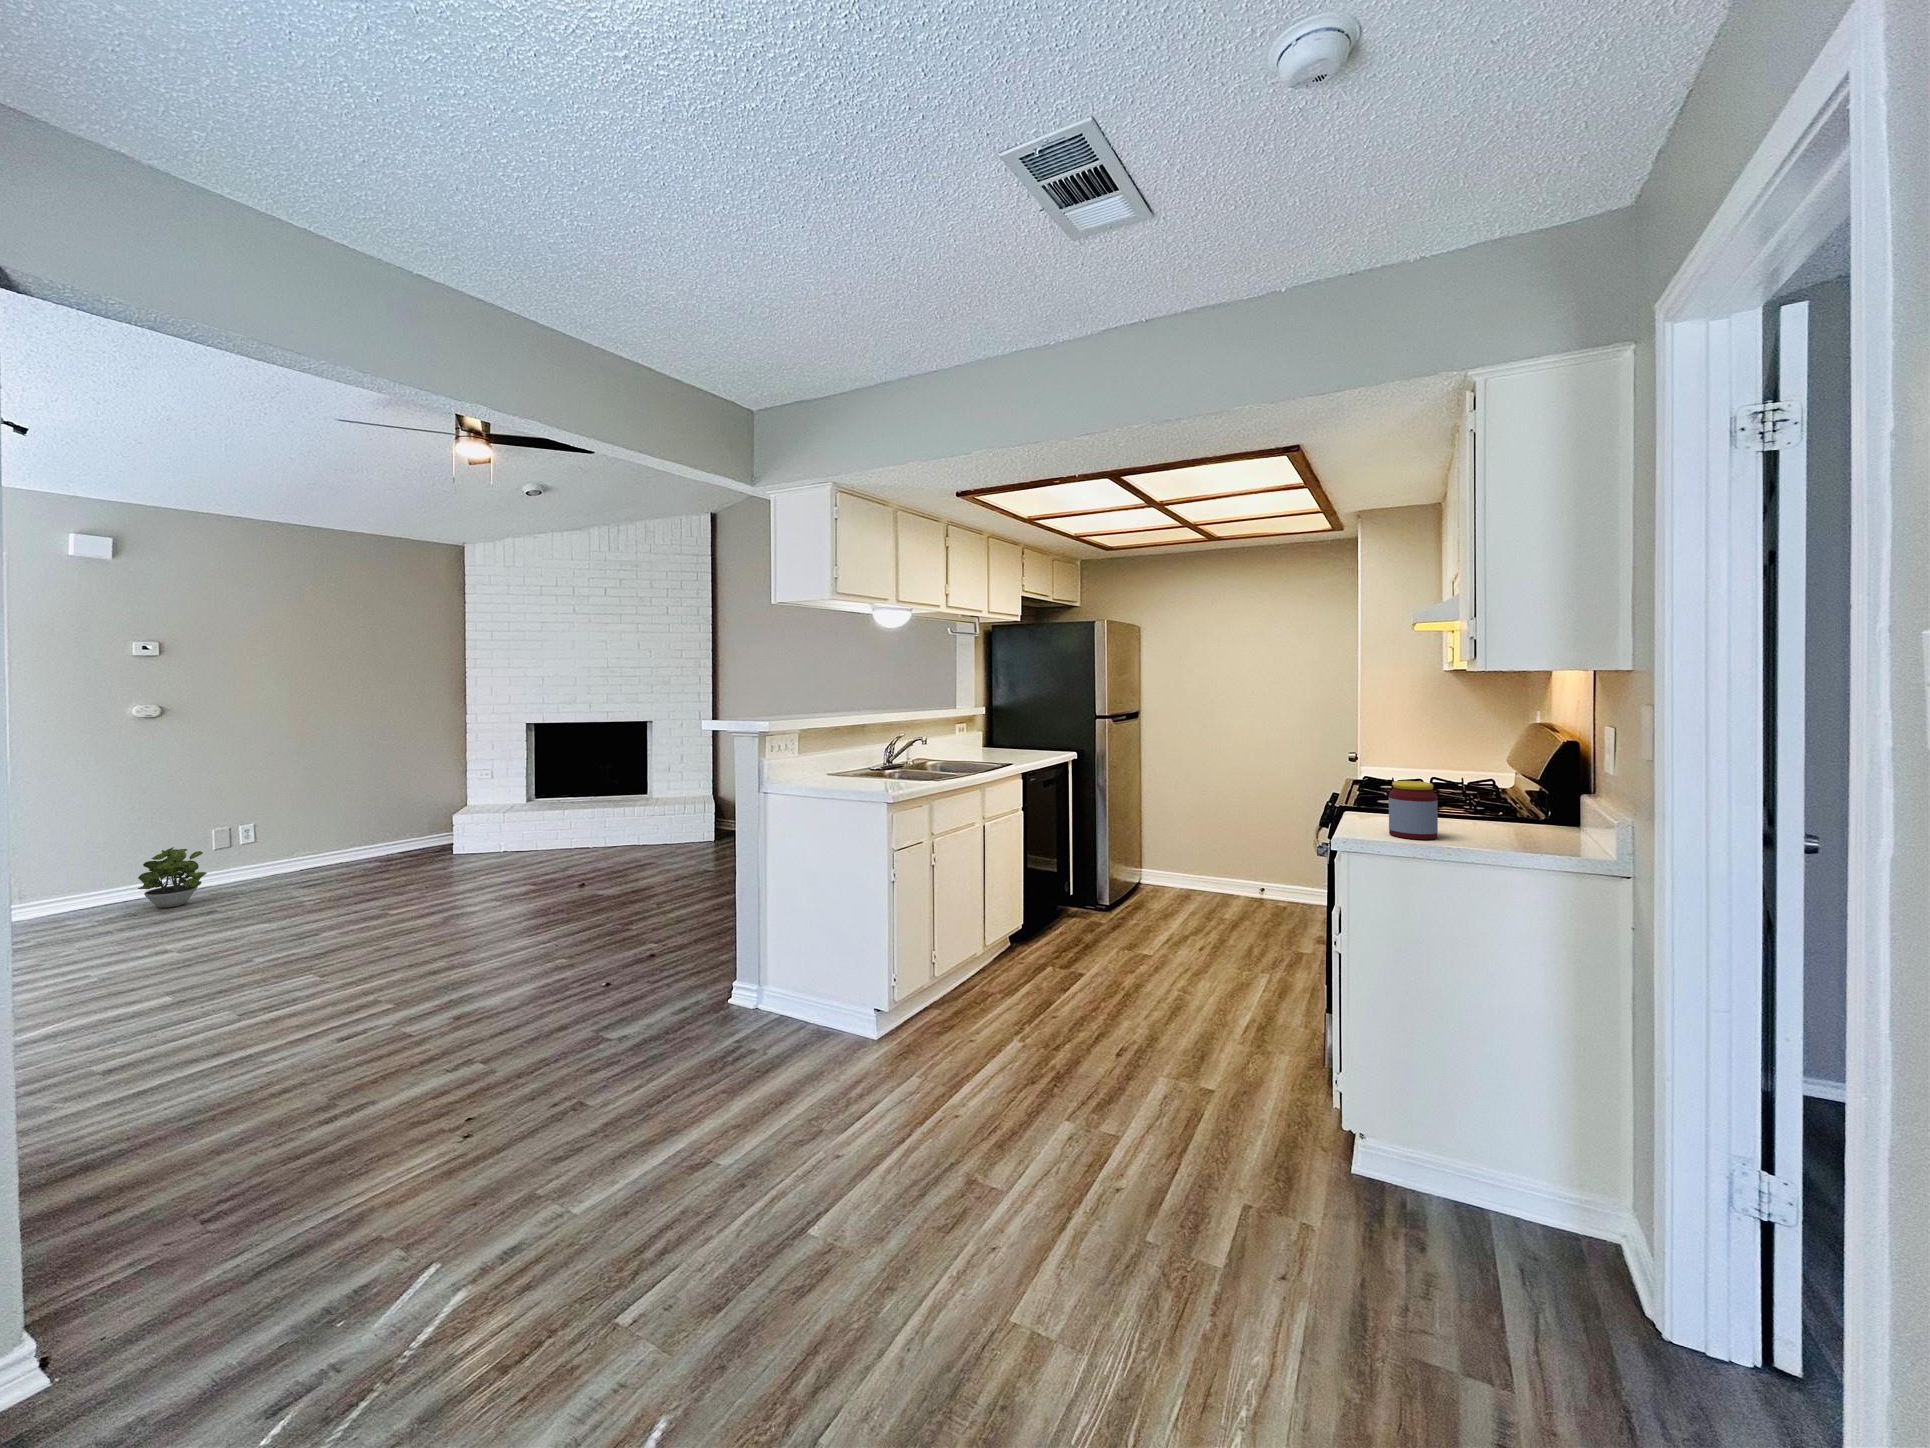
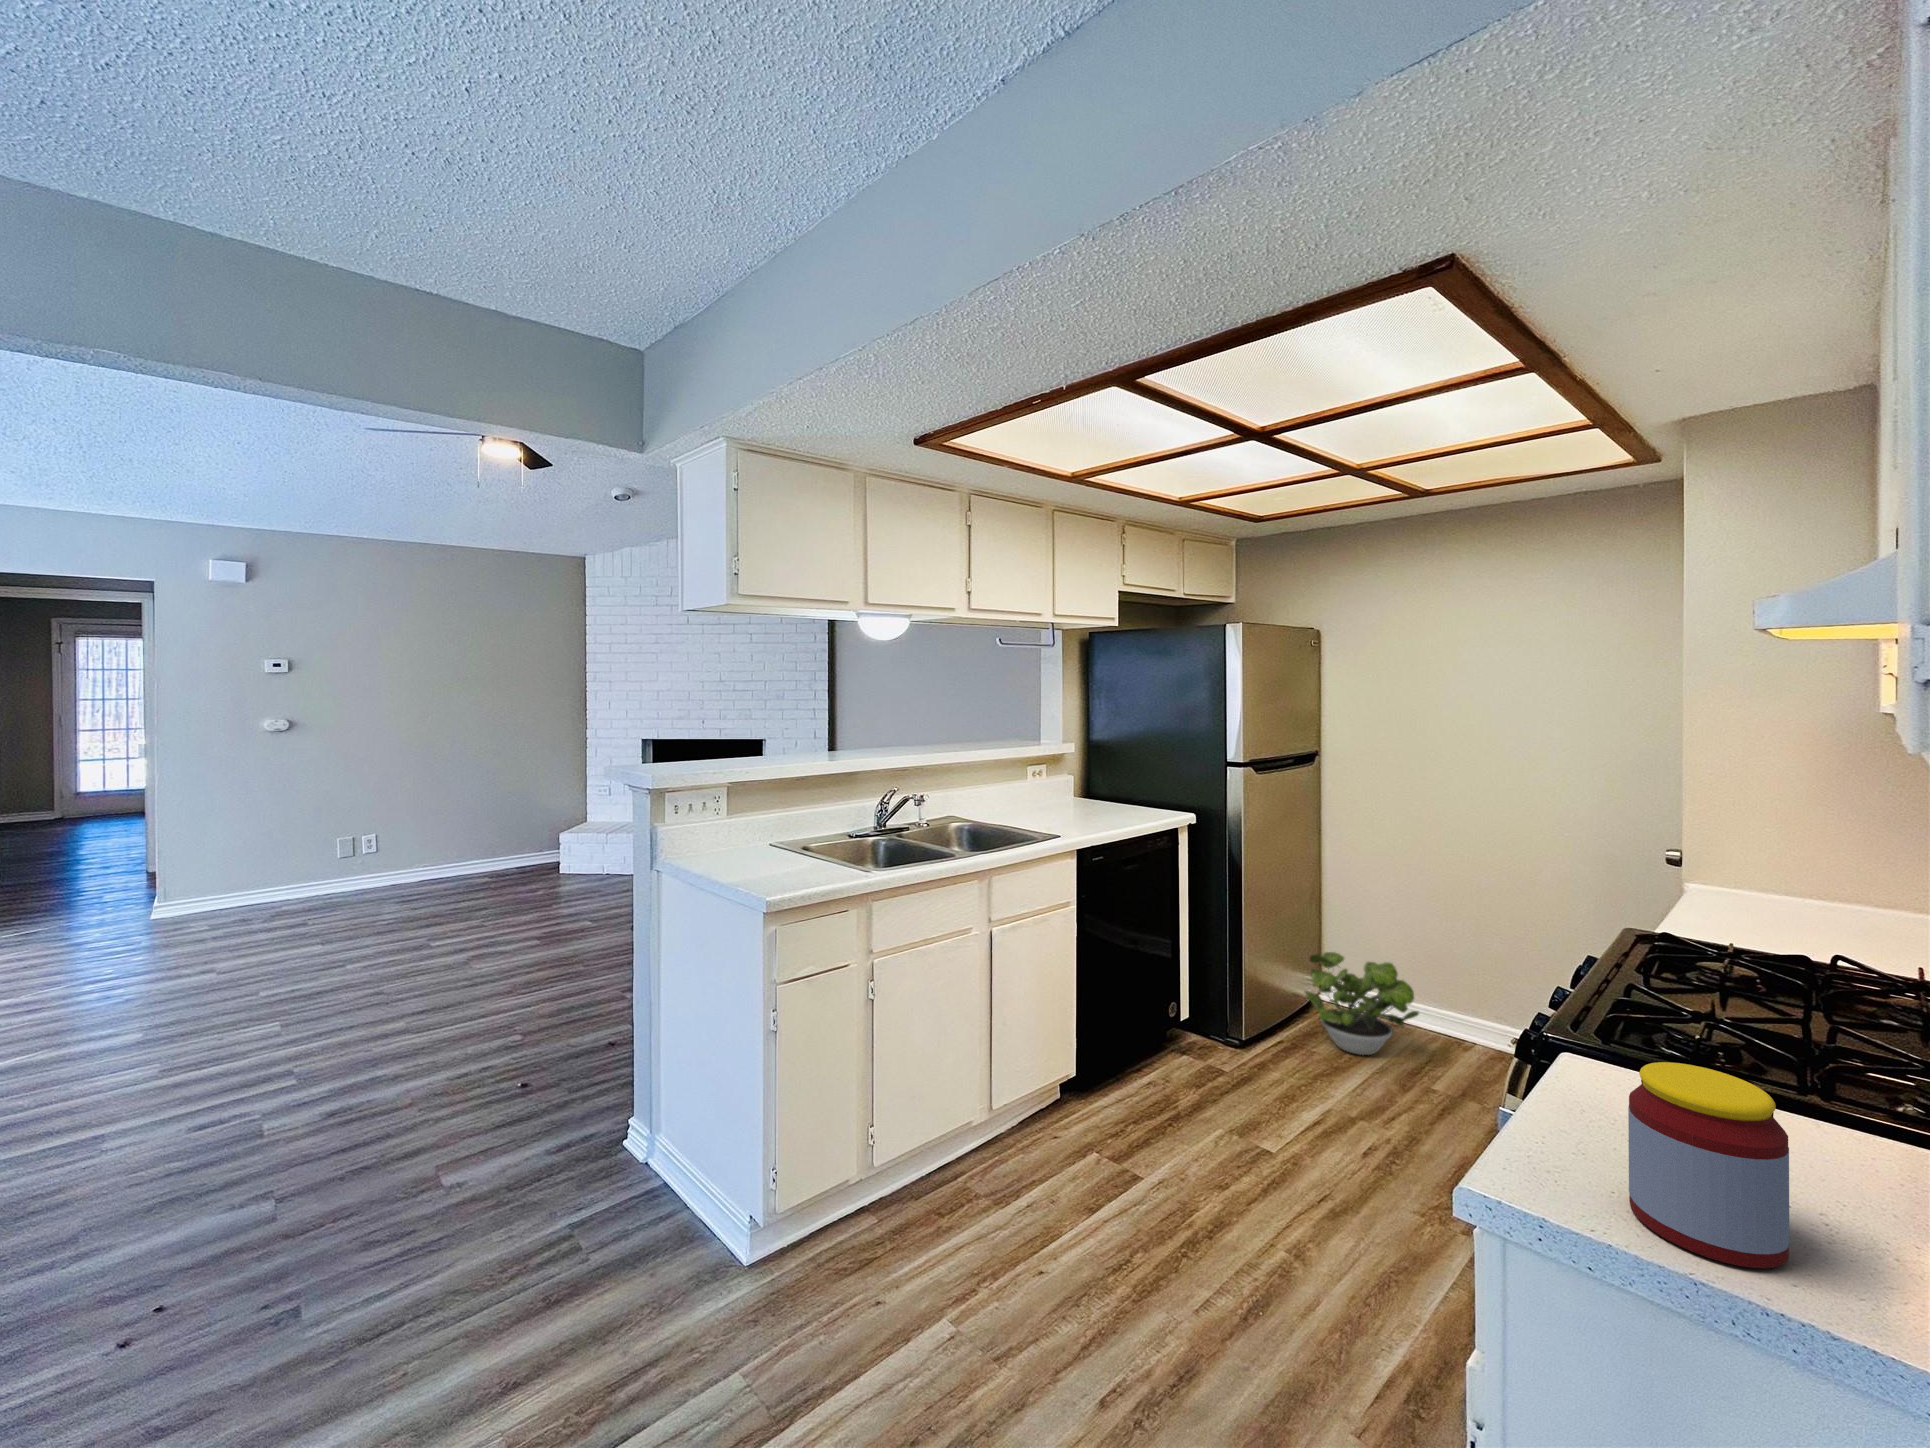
potted plant: present [138,847,207,908] -> present [1305,952,1419,1055]

